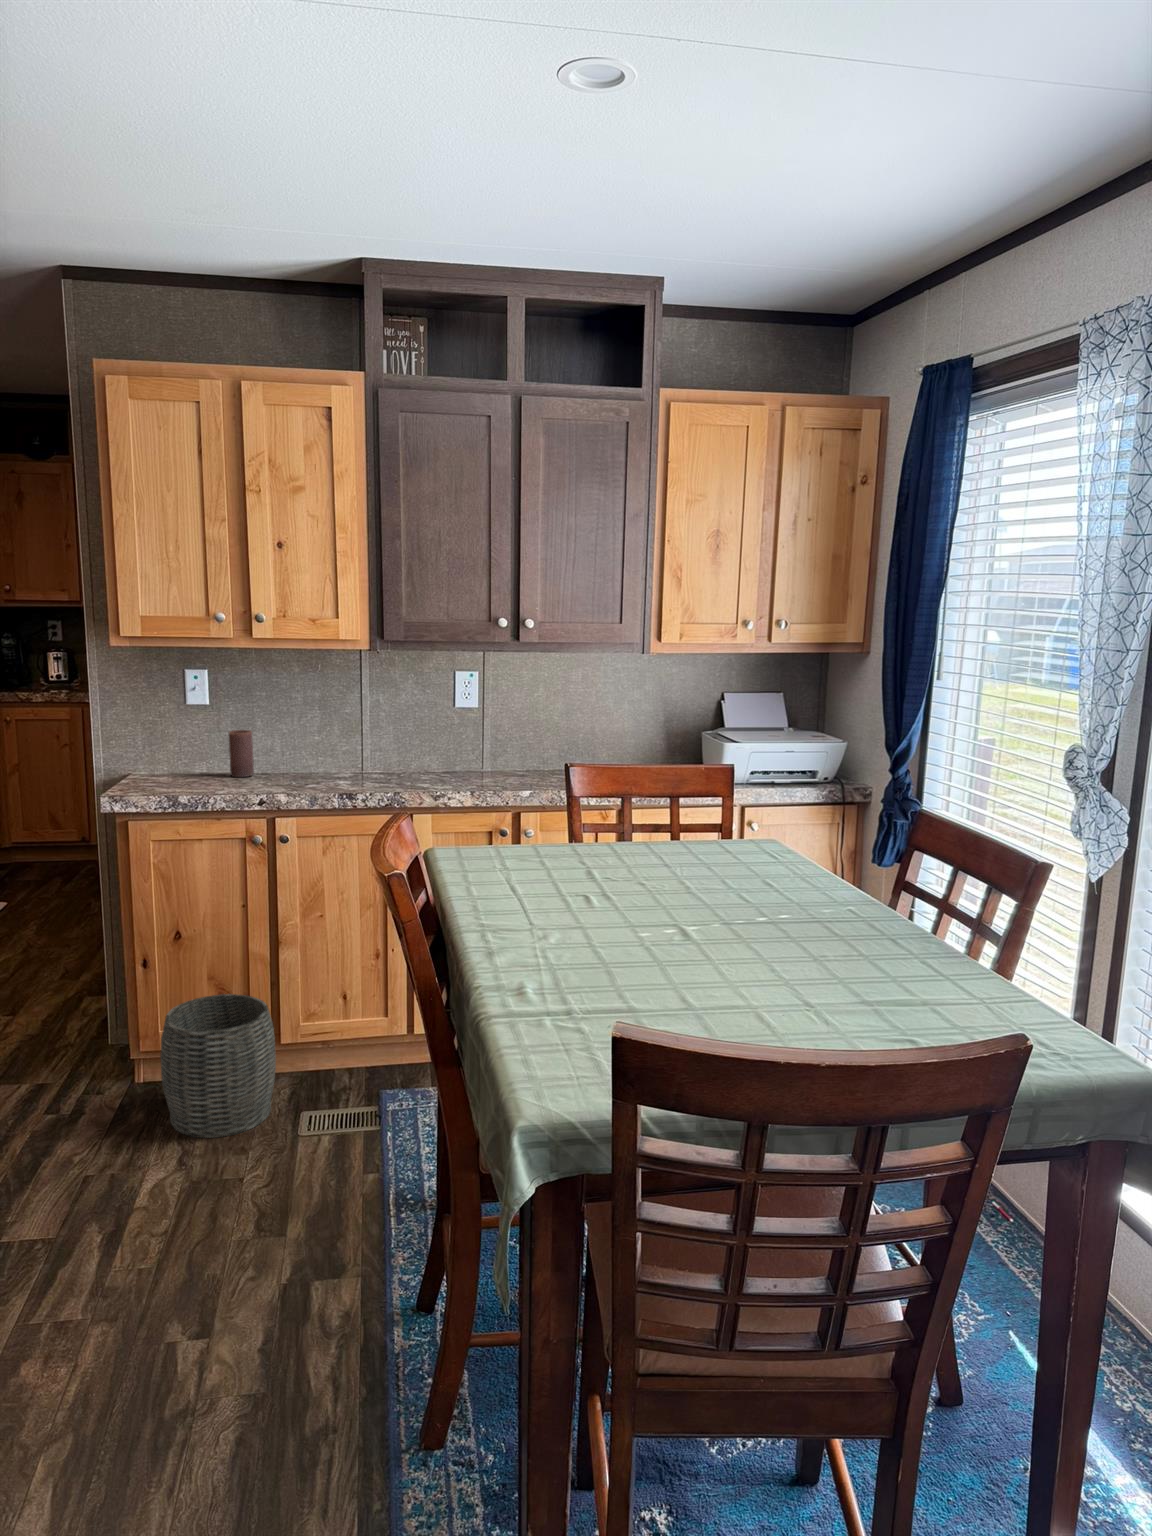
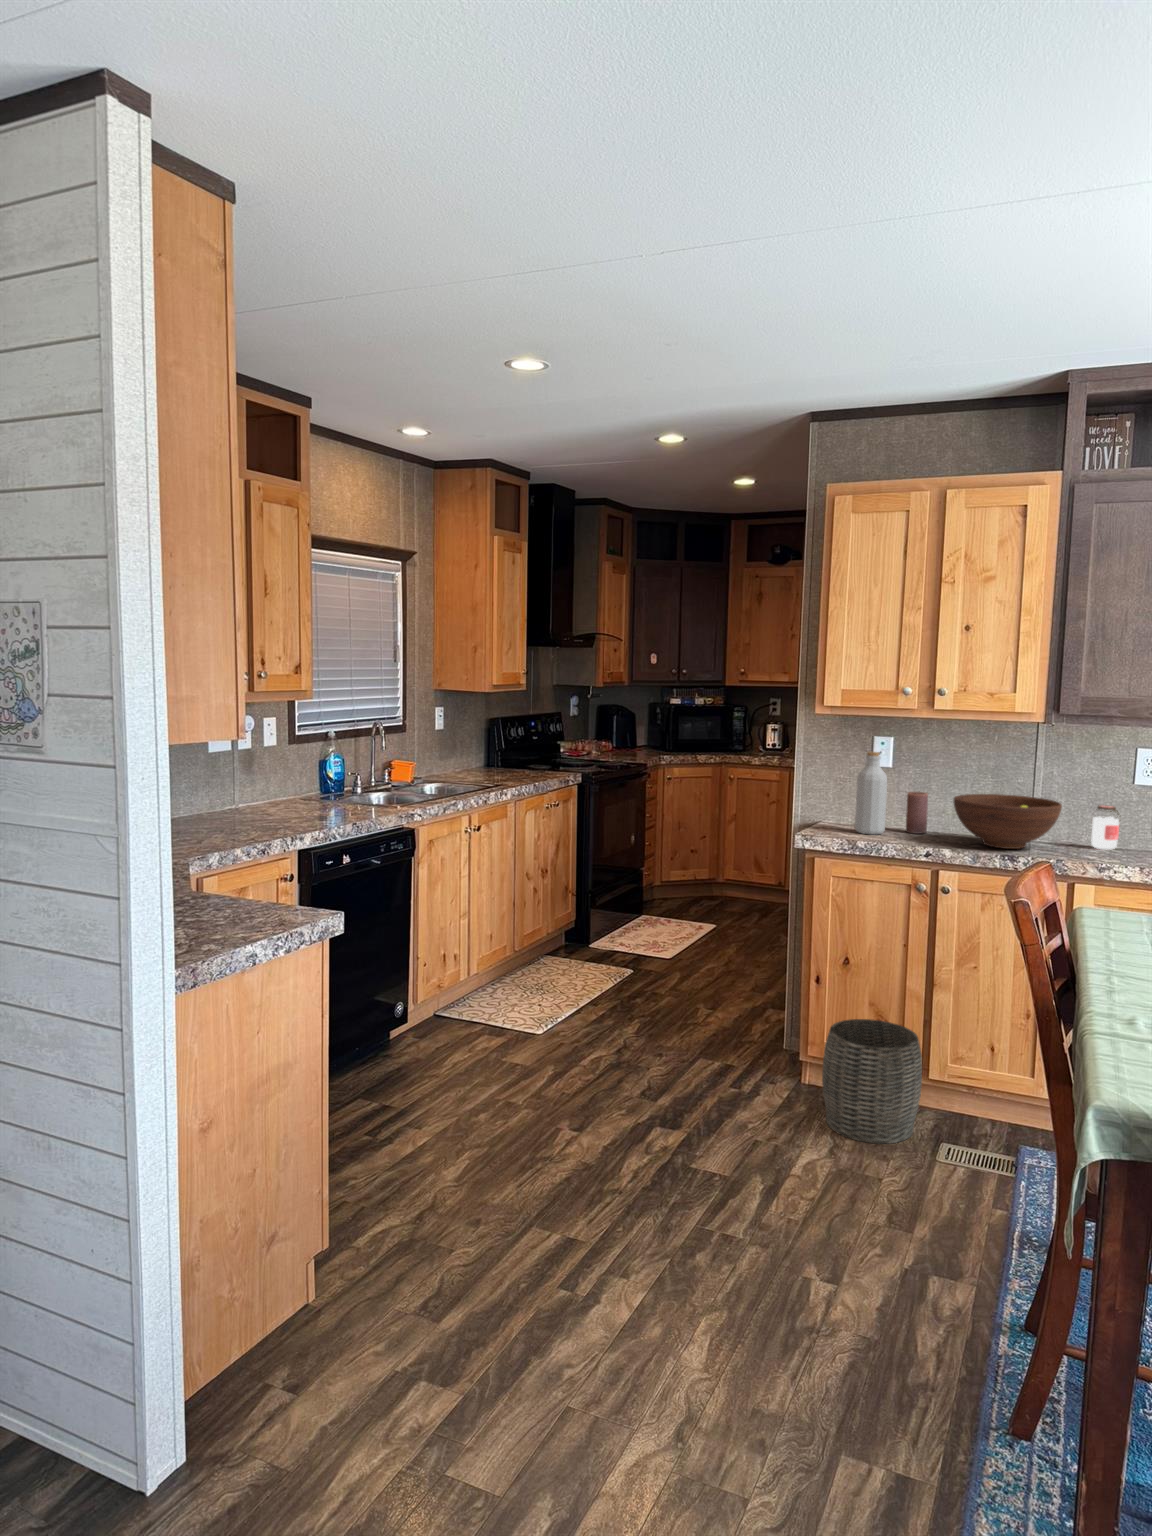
bottle: none [169,688,207,784] -> present [855,752,887,835]
fruit bowl: none [282,726,392,786] -> present [954,794,1062,849]
jar: none [419,730,446,775] -> present [1091,805,1119,850]

